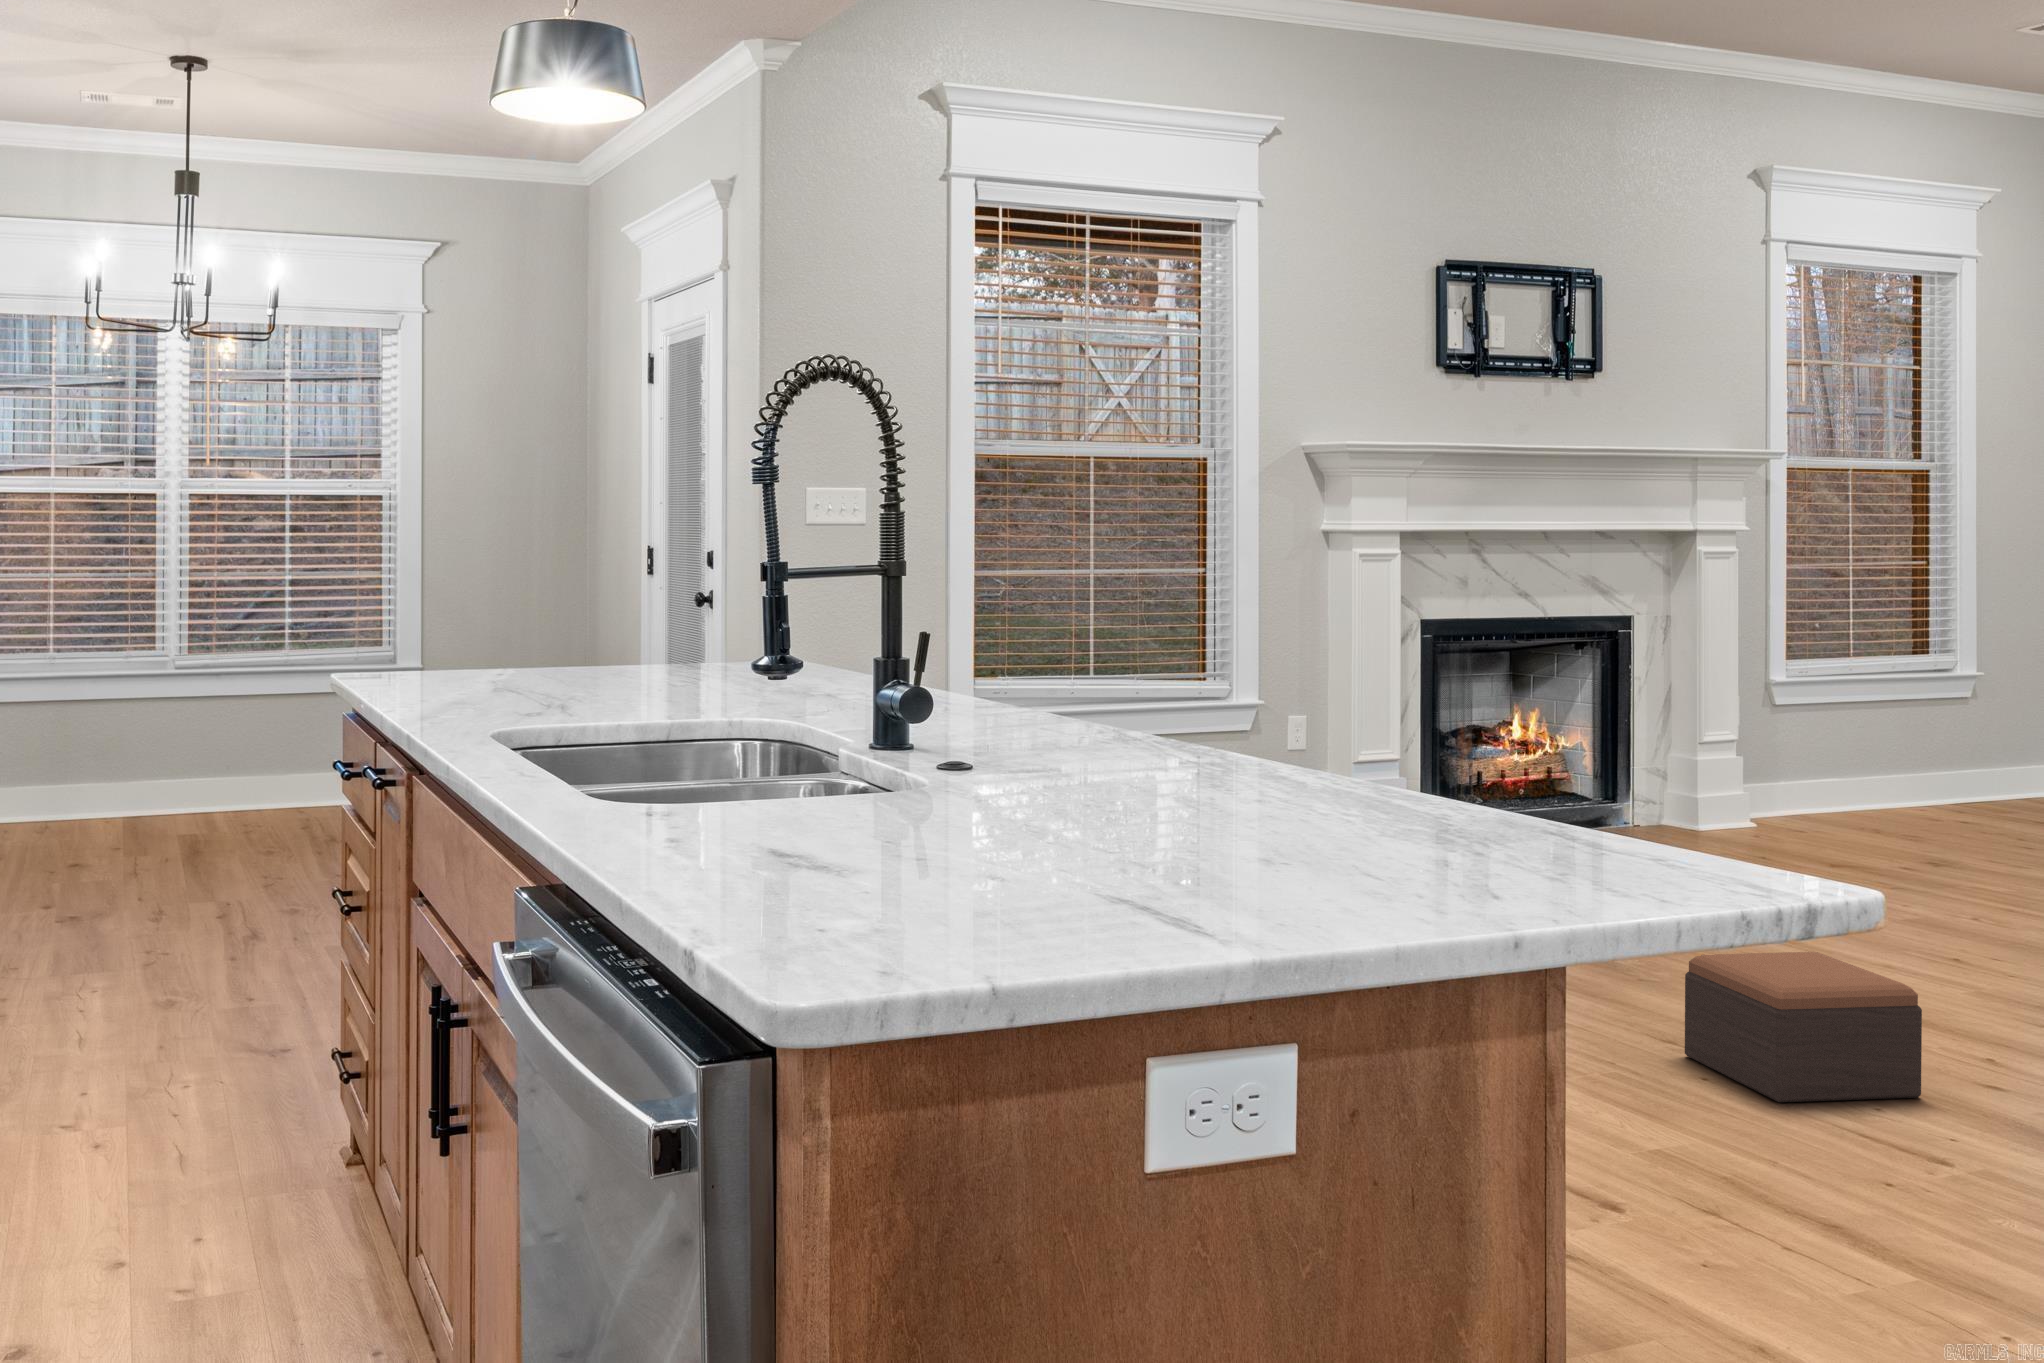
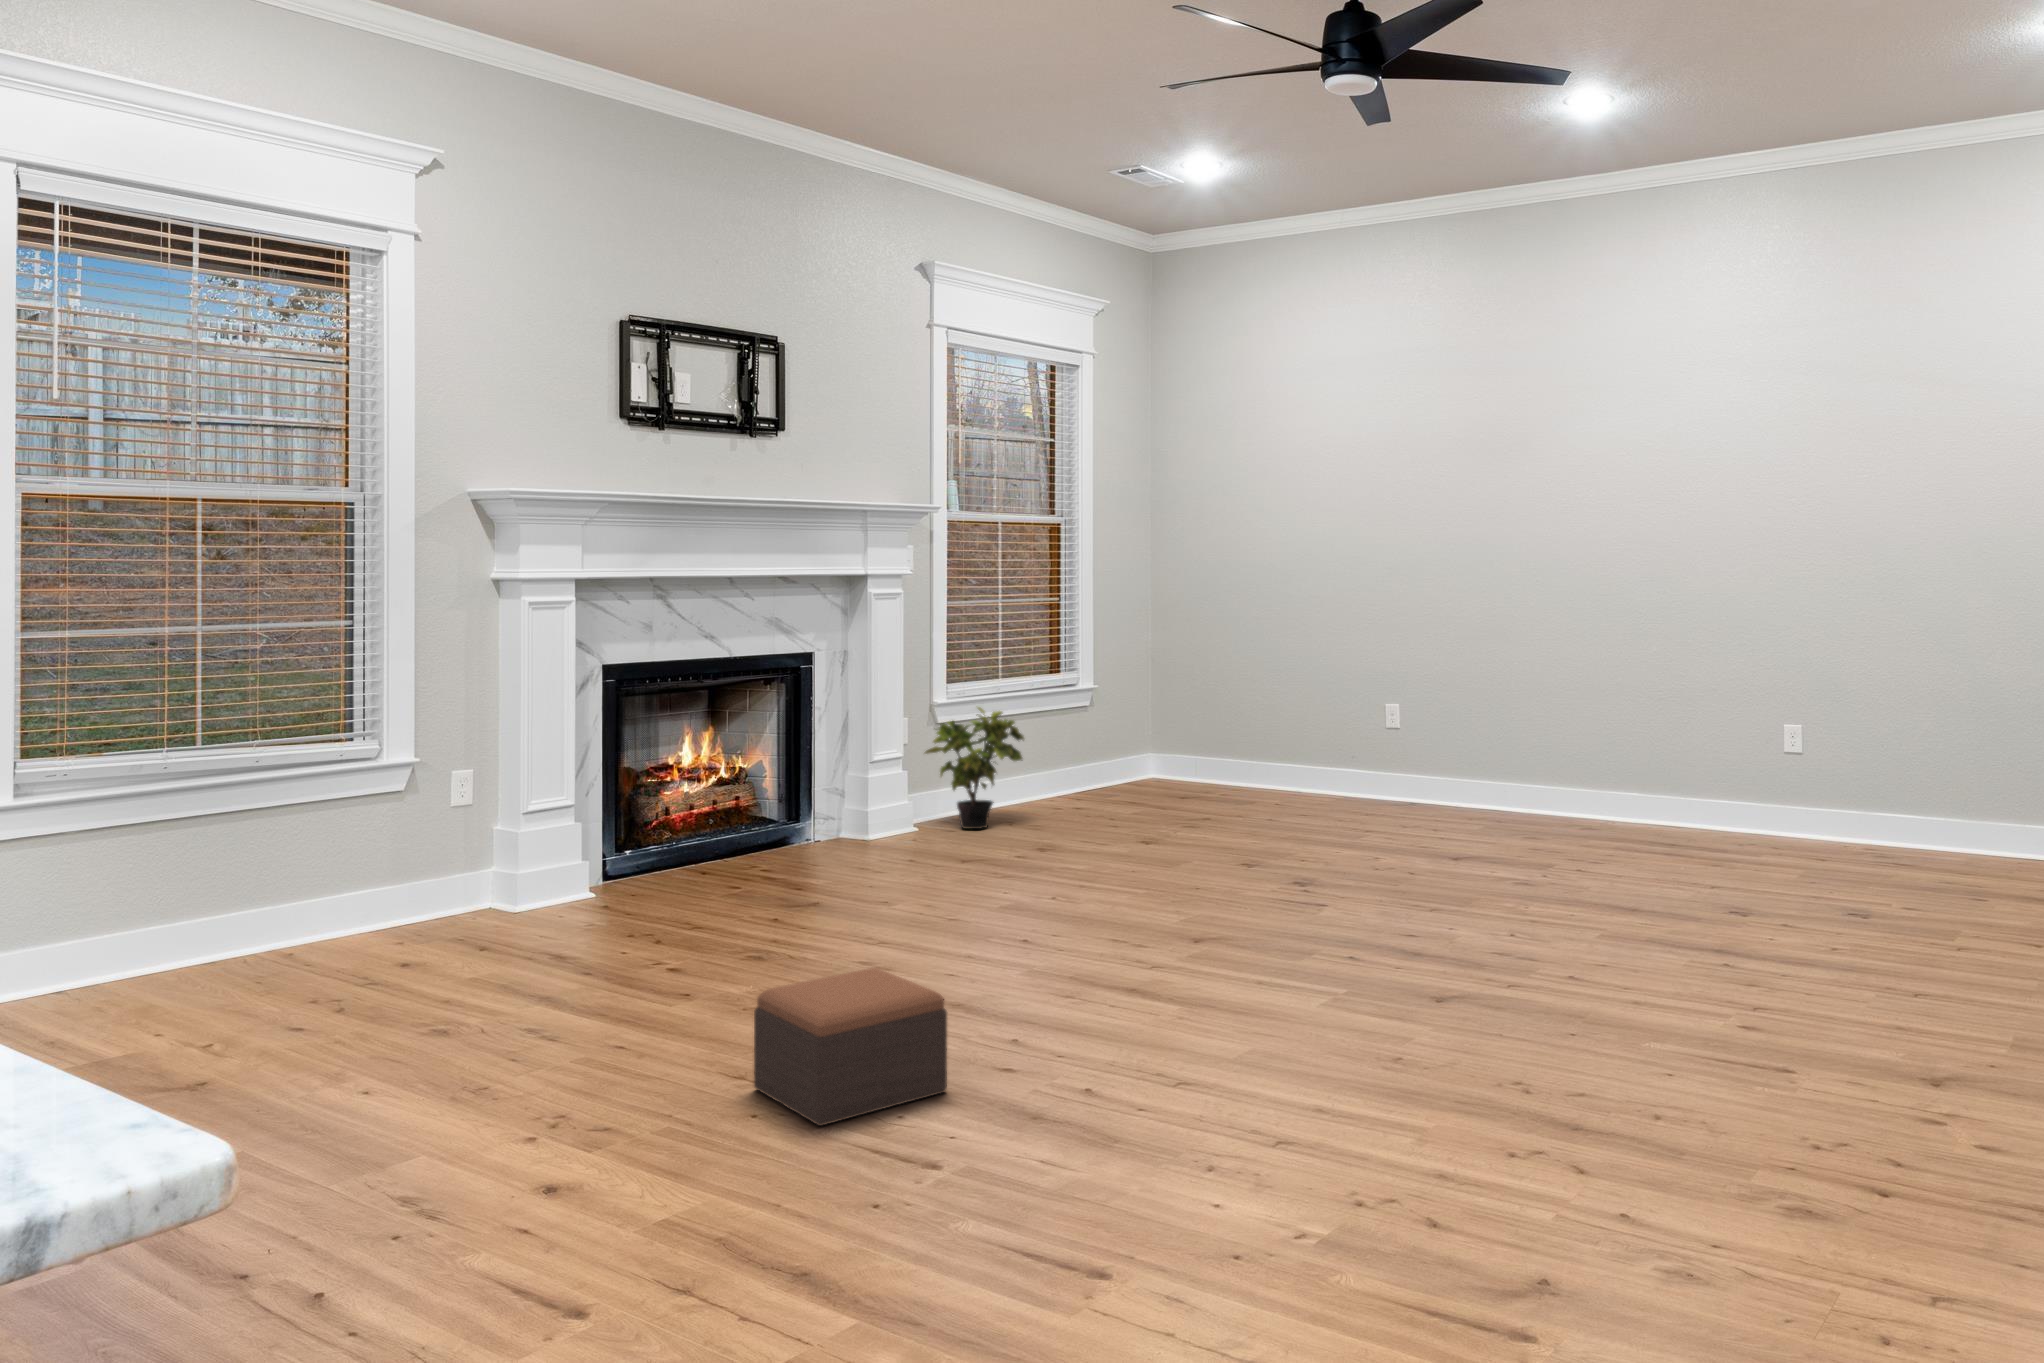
potted plant: none [1758,688,1897,833] -> present [925,707,1024,829]

